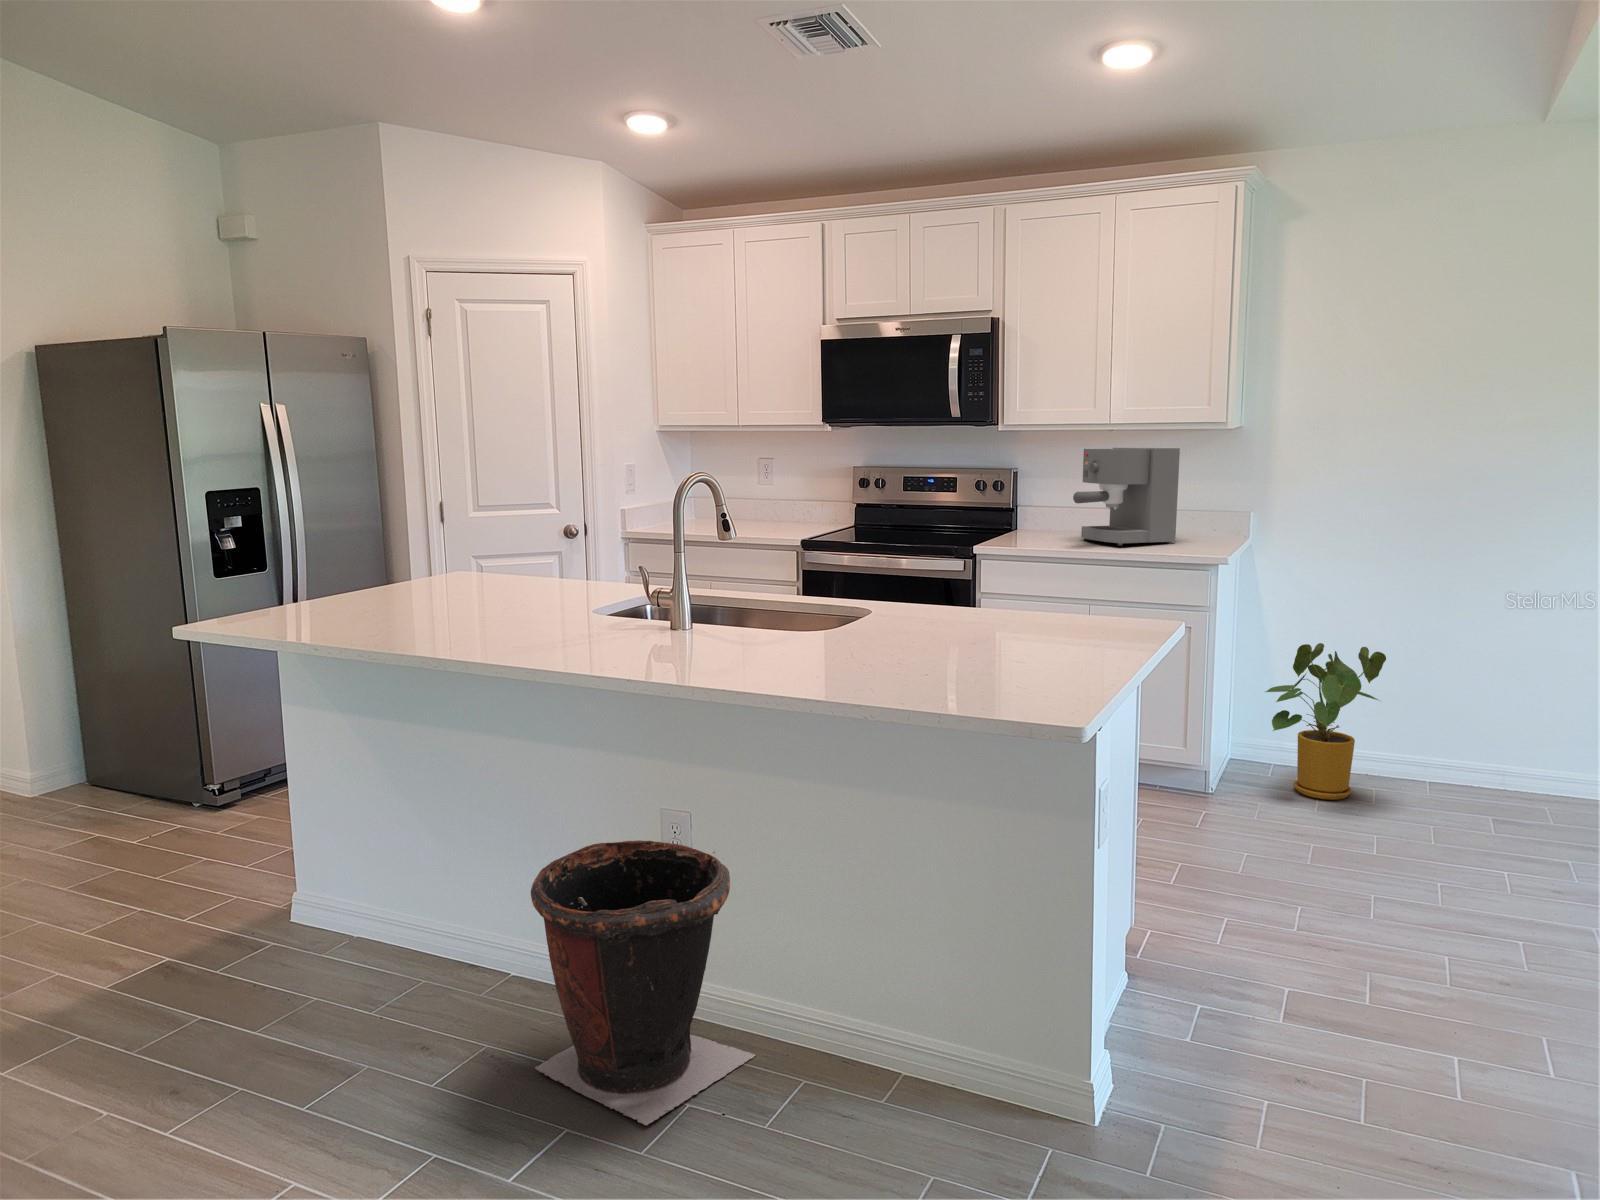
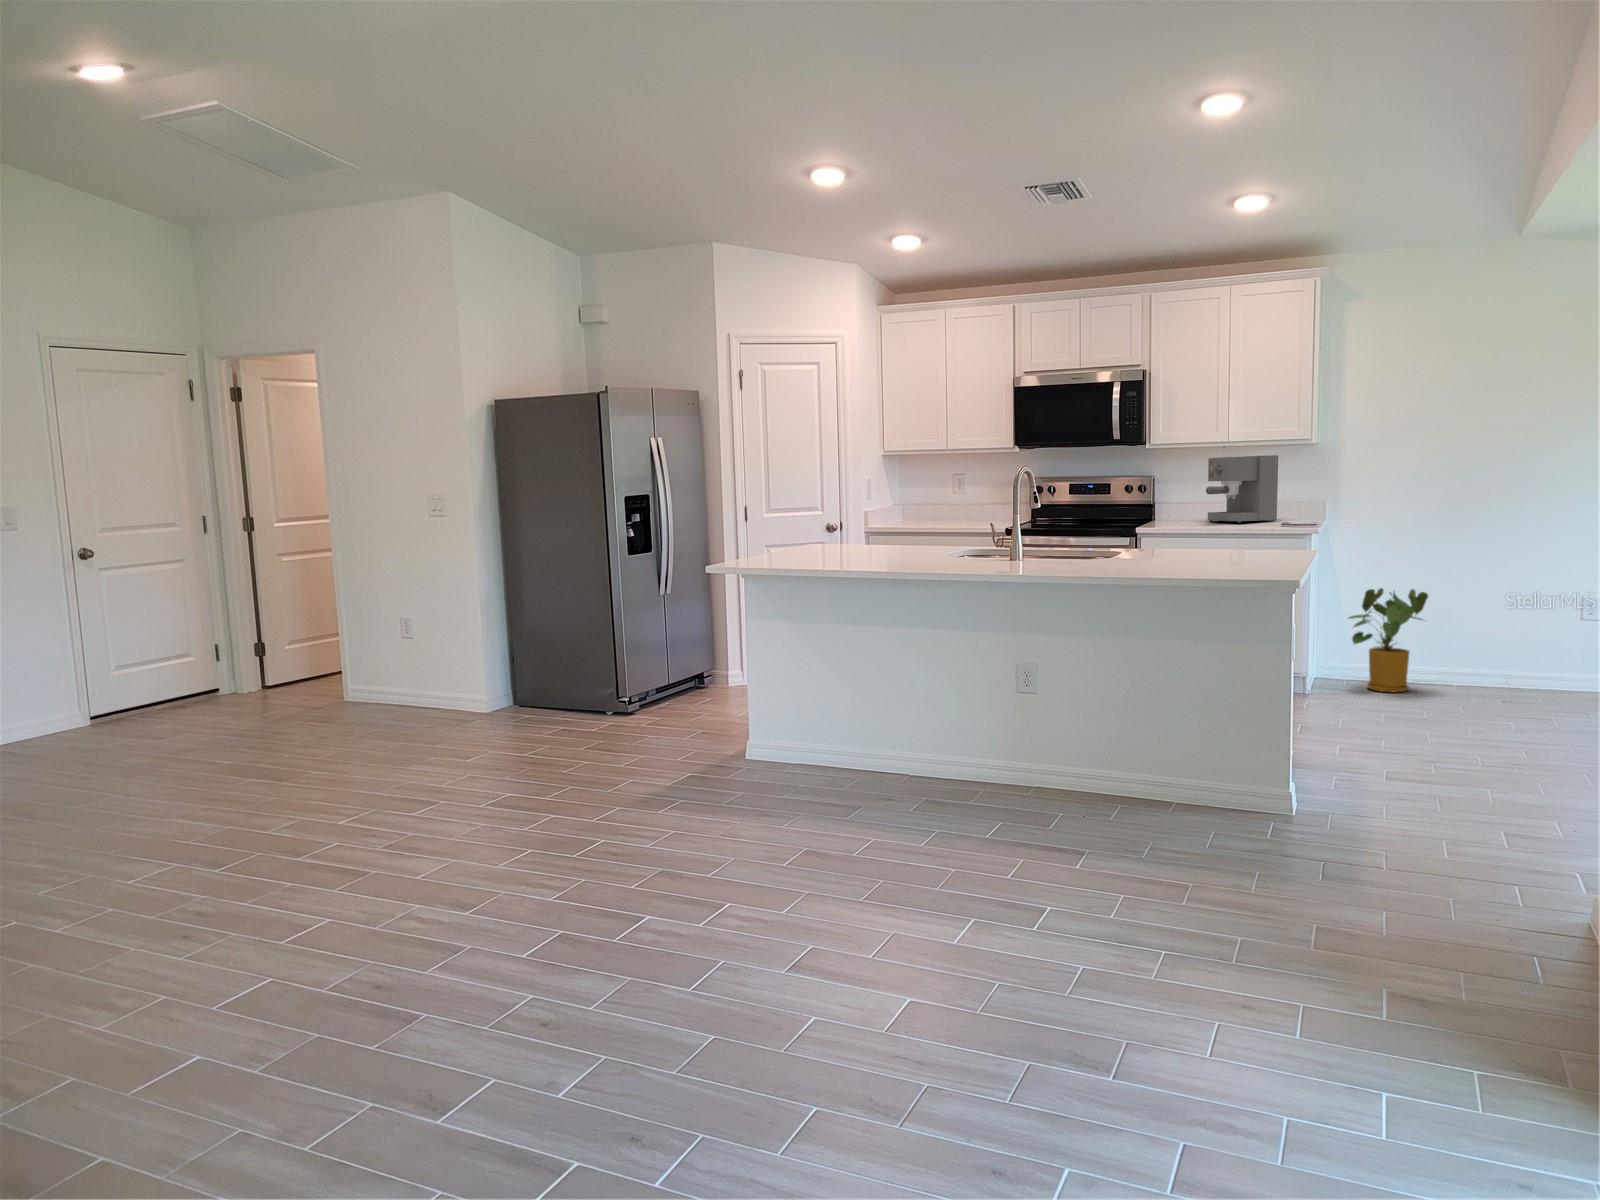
waste bin: present [531,840,756,1125] -> none [962,676,1086,814]

